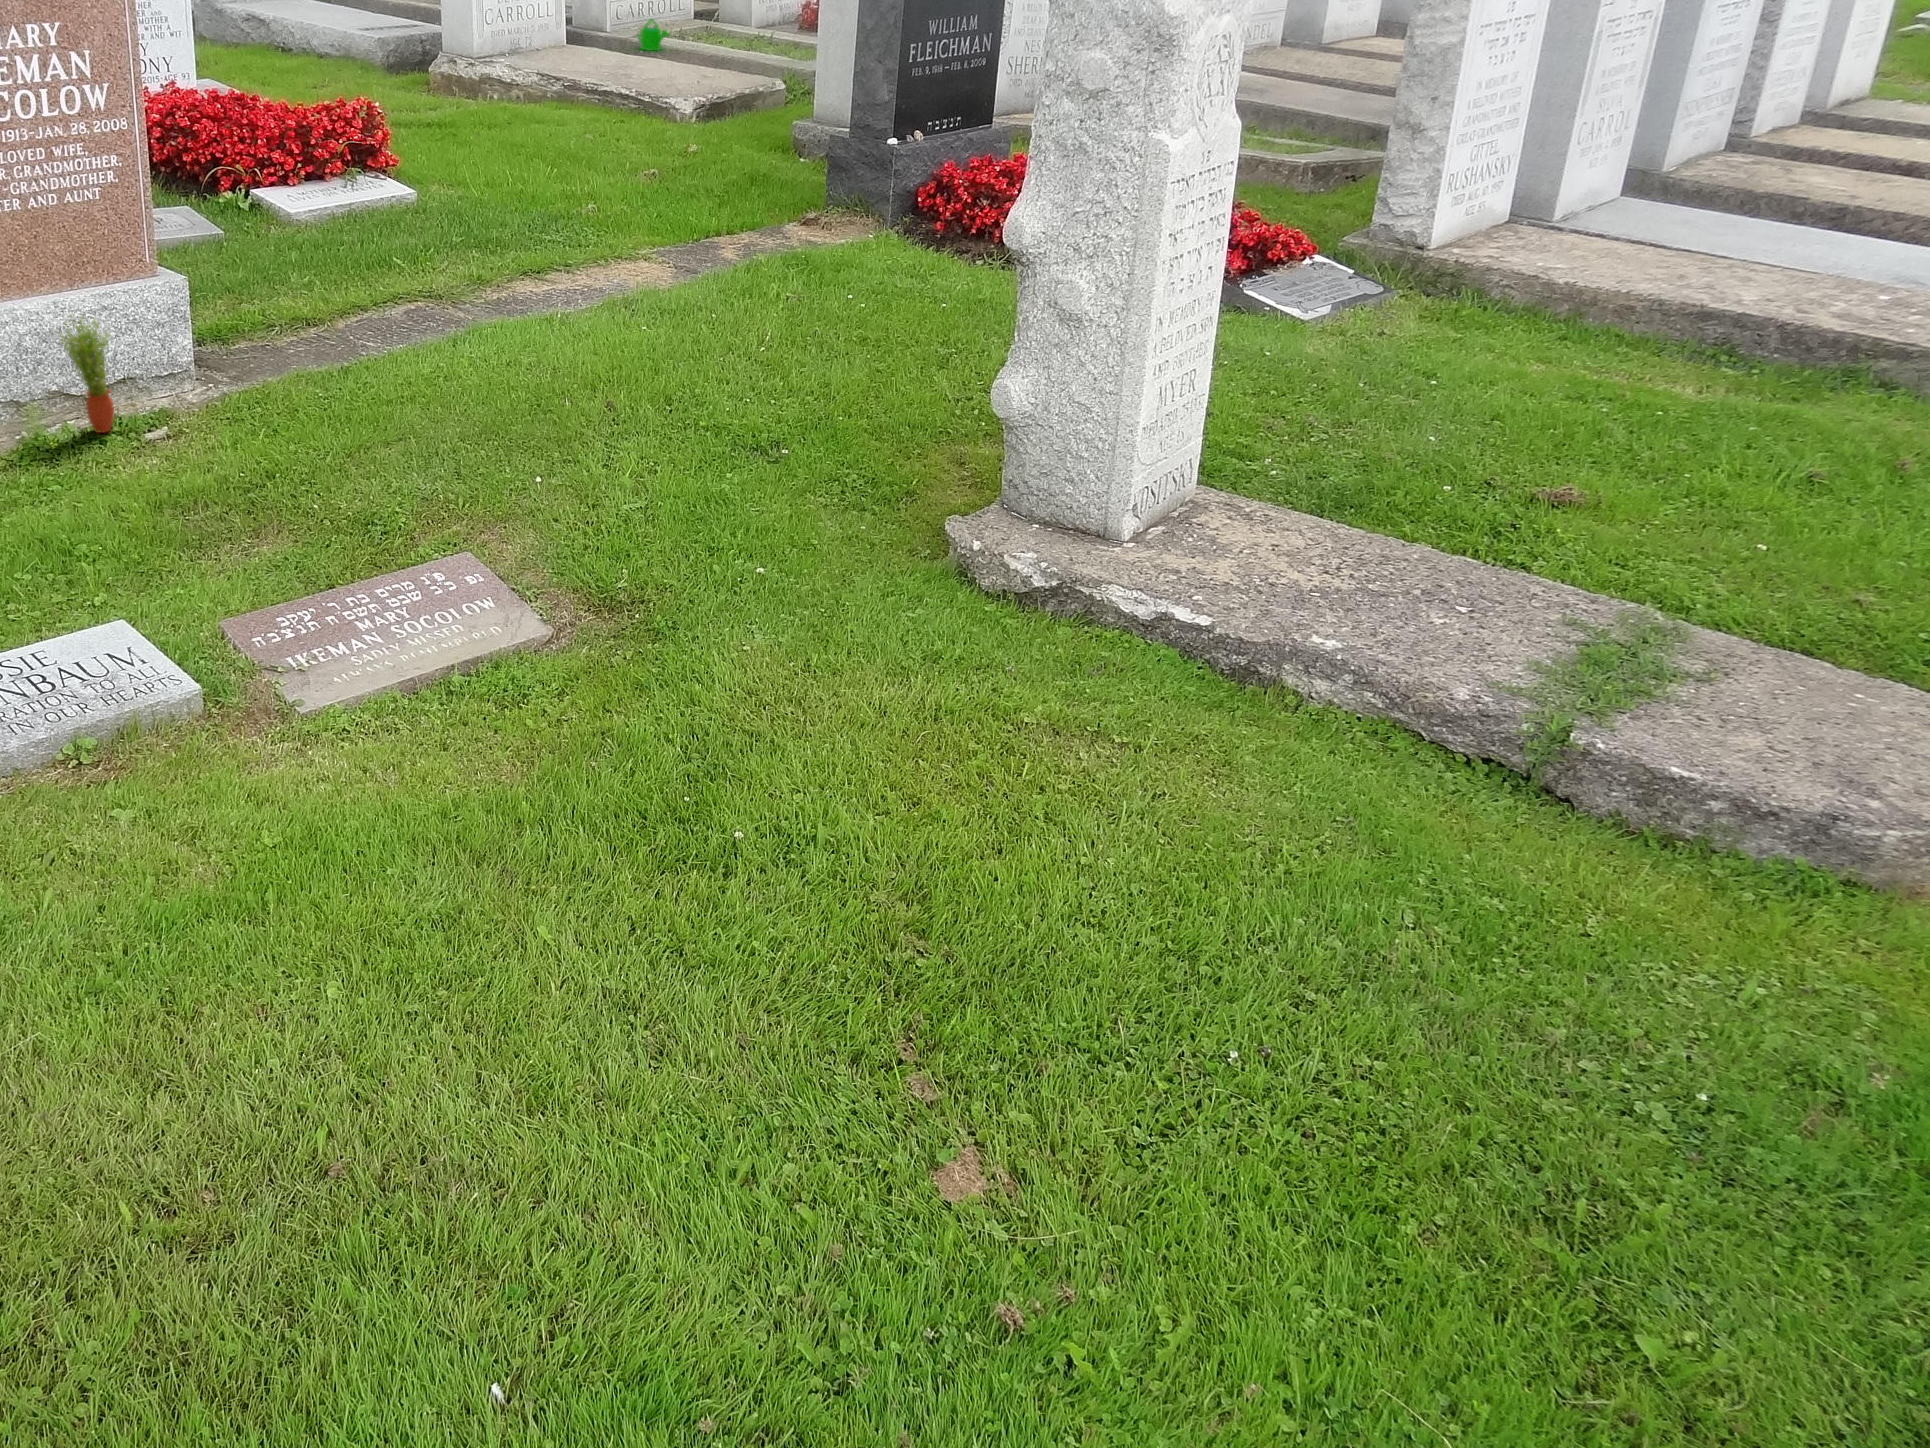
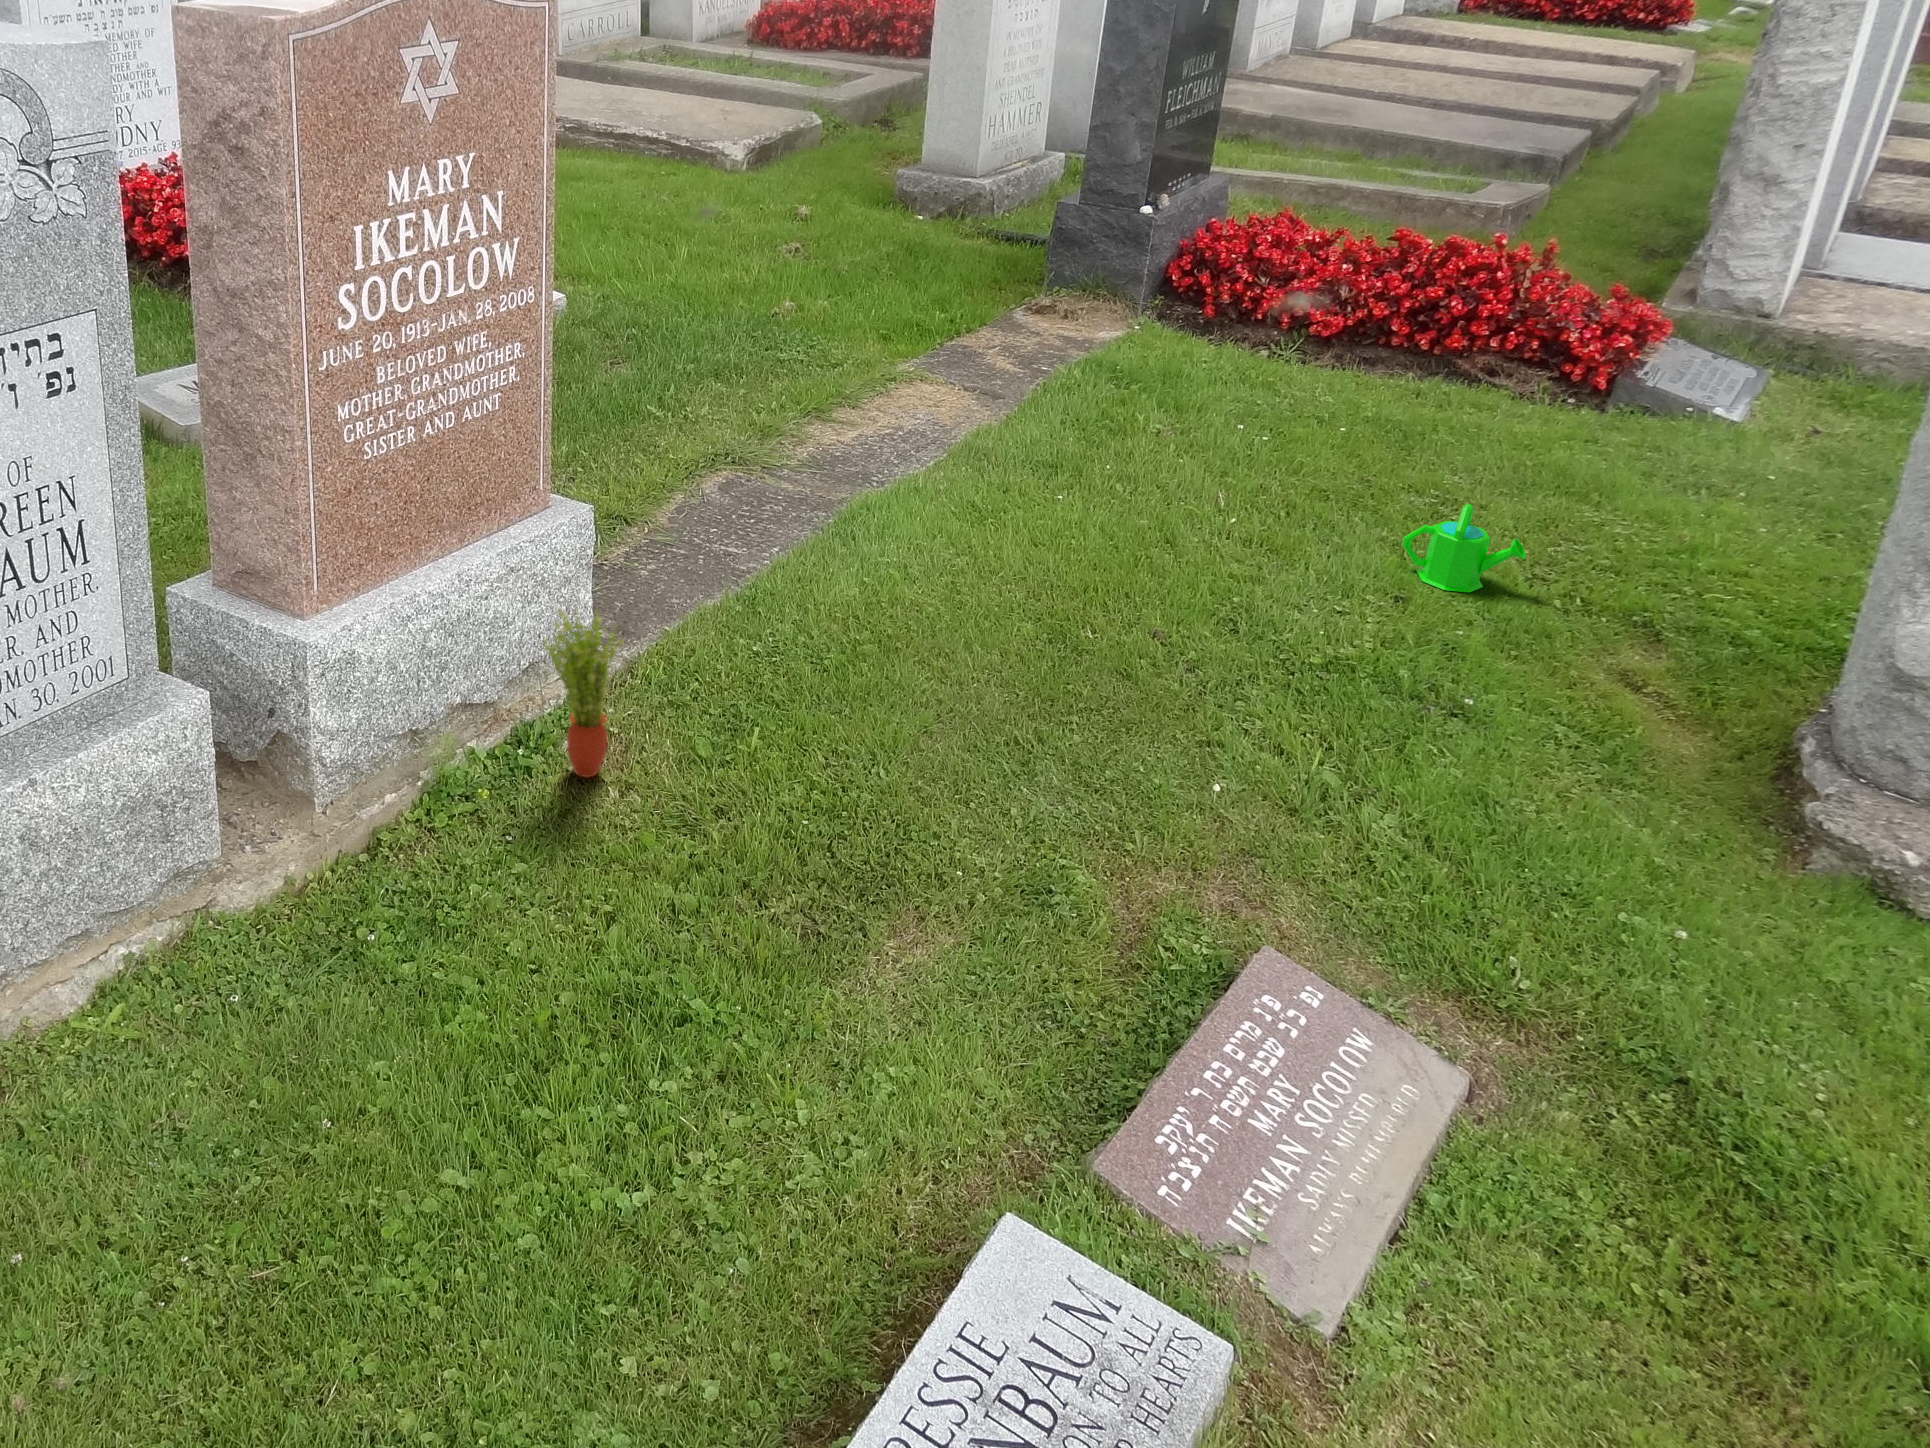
watering can: present [638,19,668,51] -> present [1402,504,1526,593]

